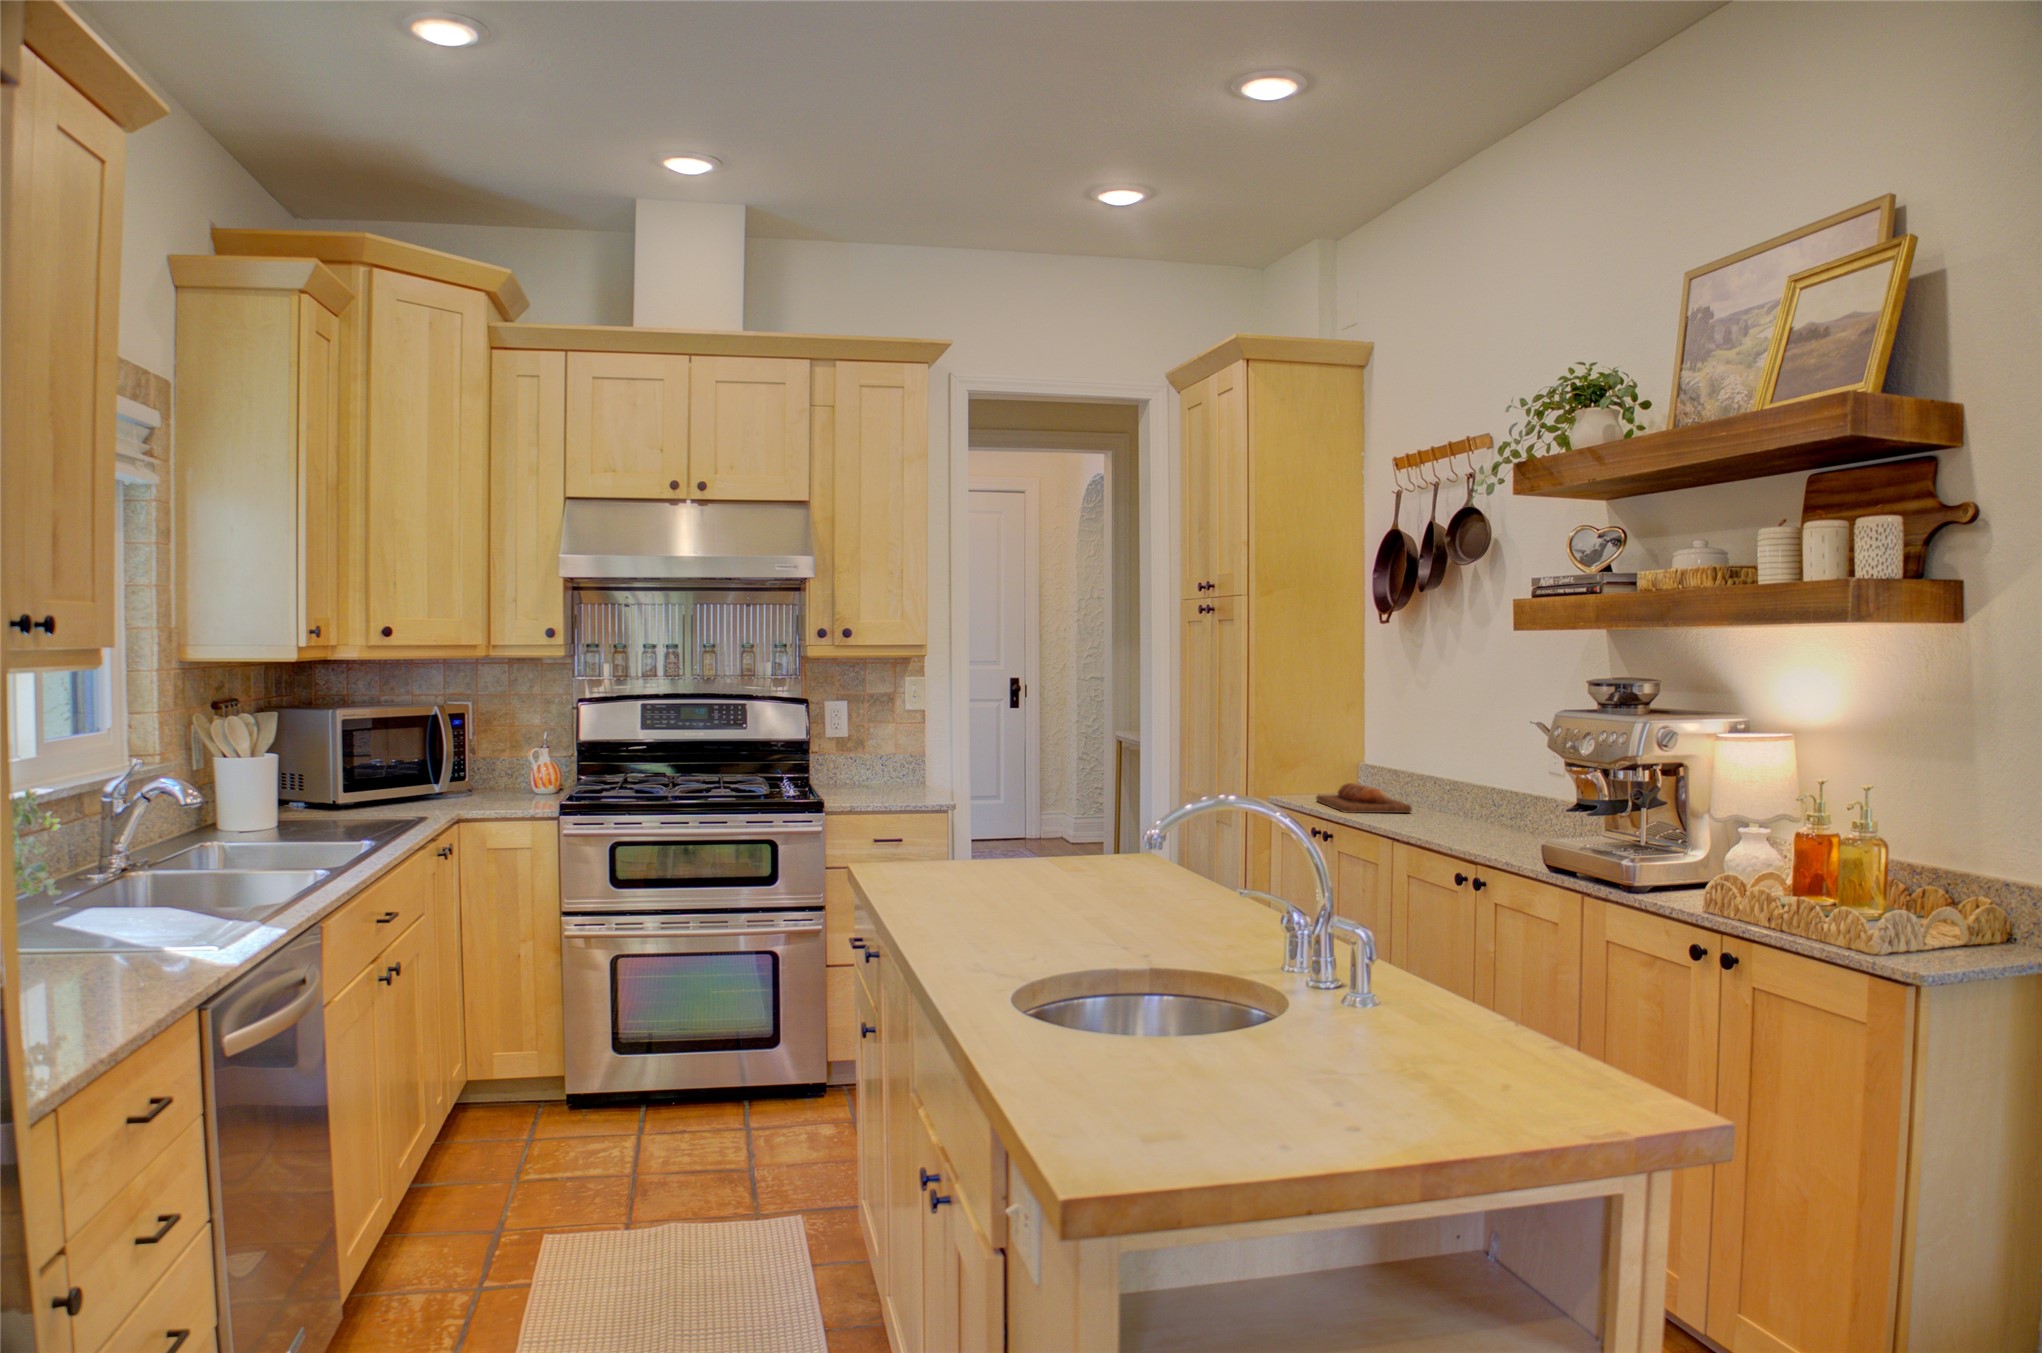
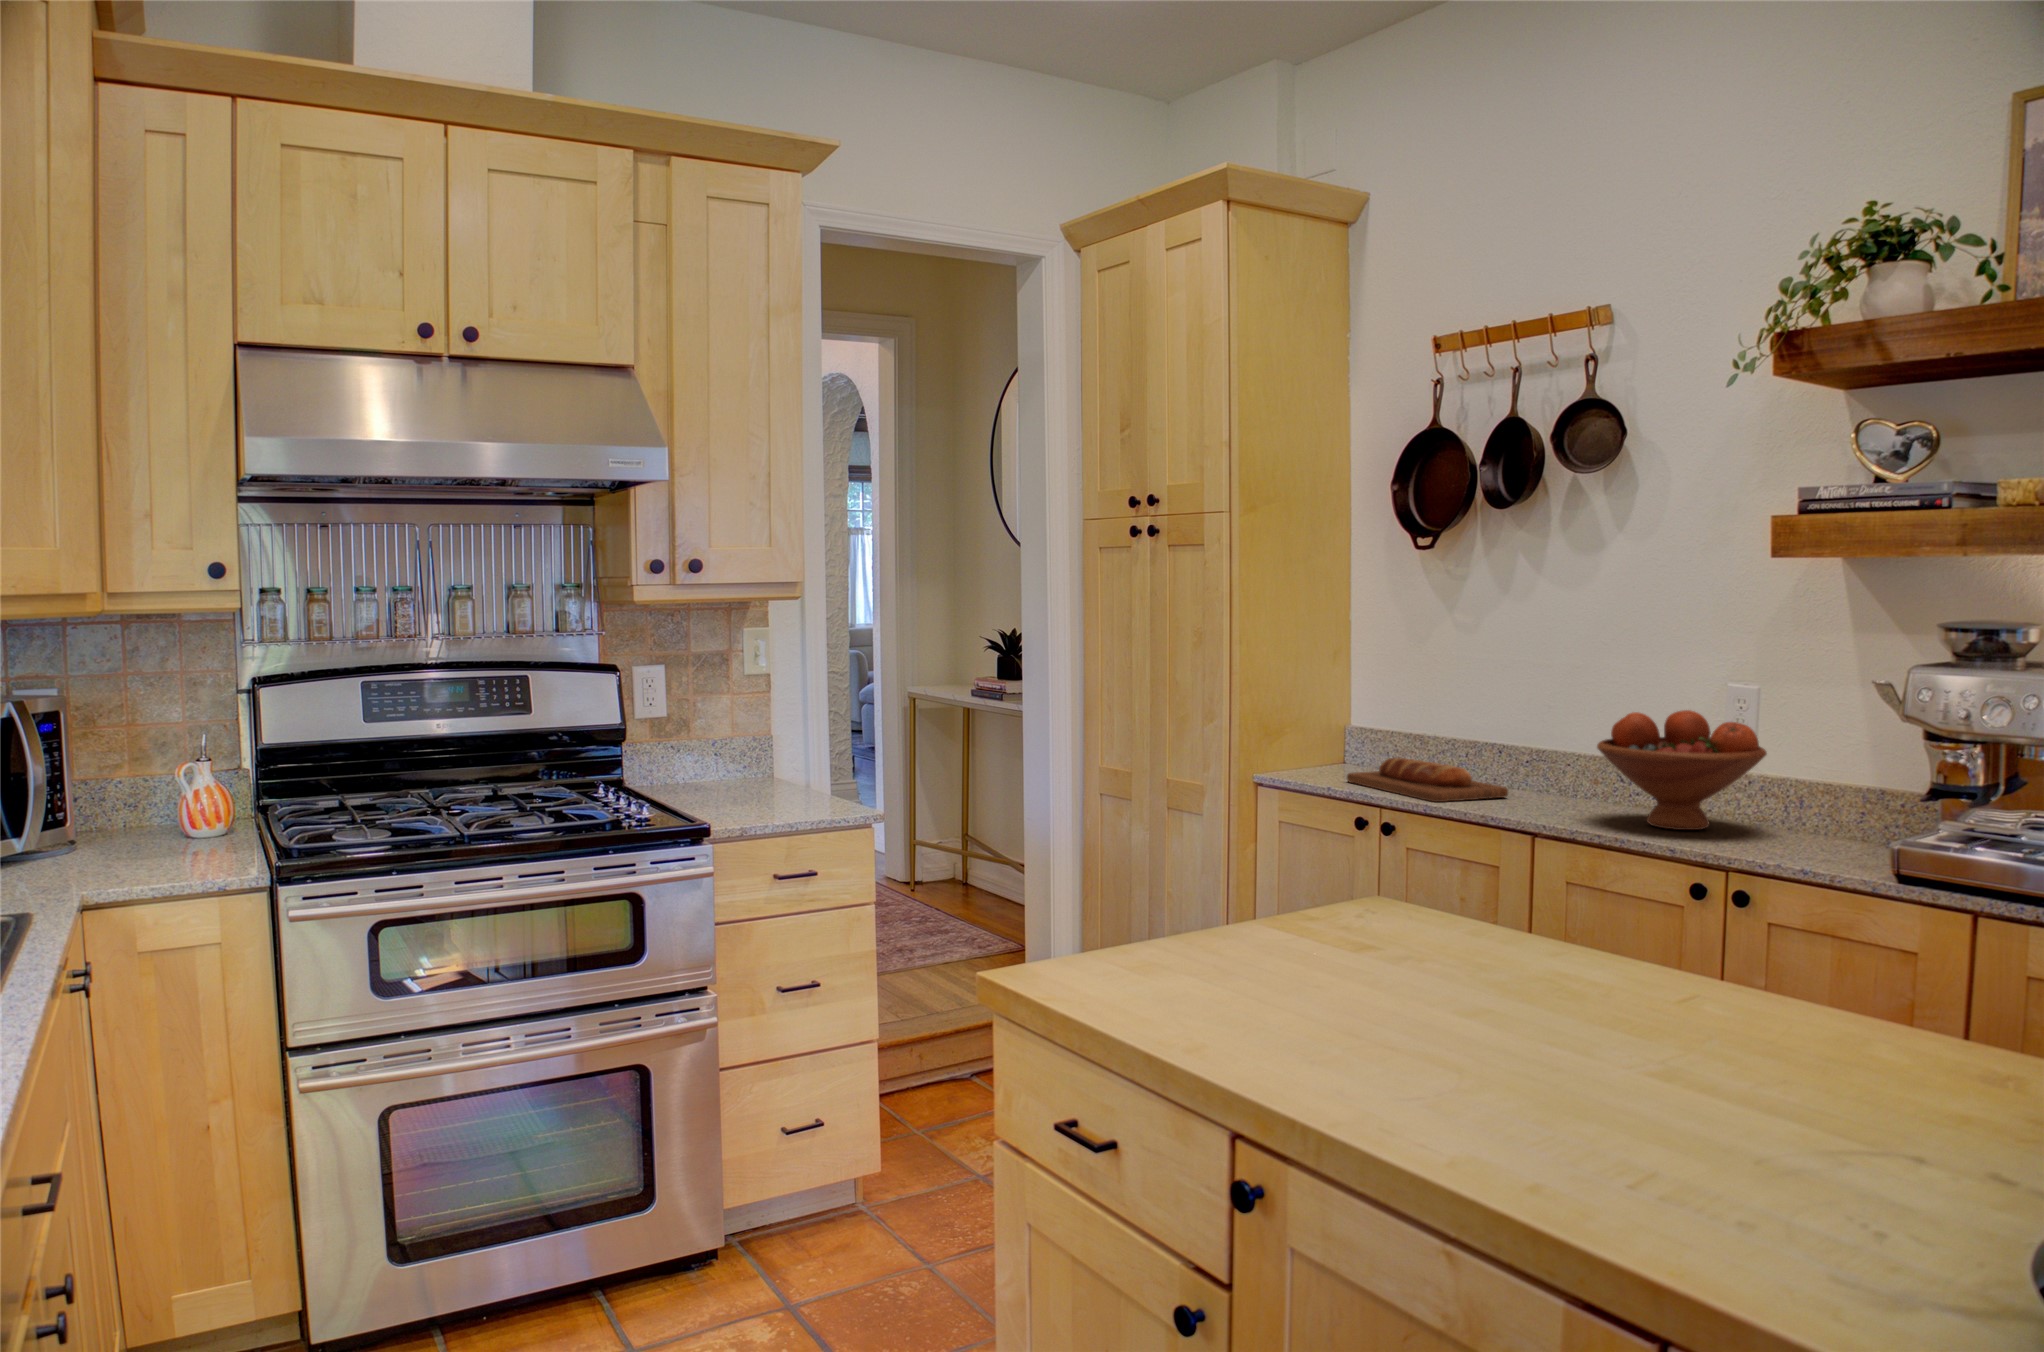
fruit bowl: none [1424,744,1545,831] -> present [1597,710,1767,830]

